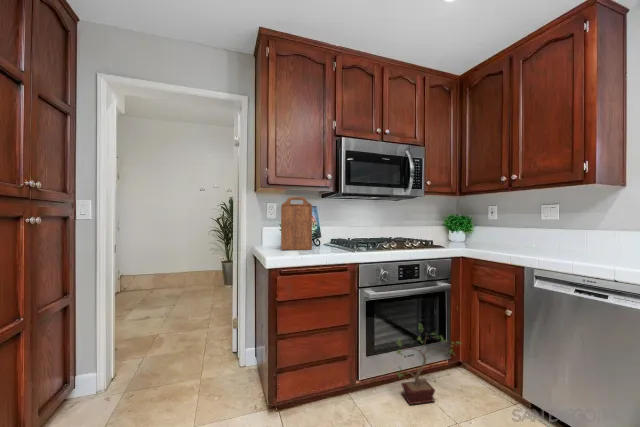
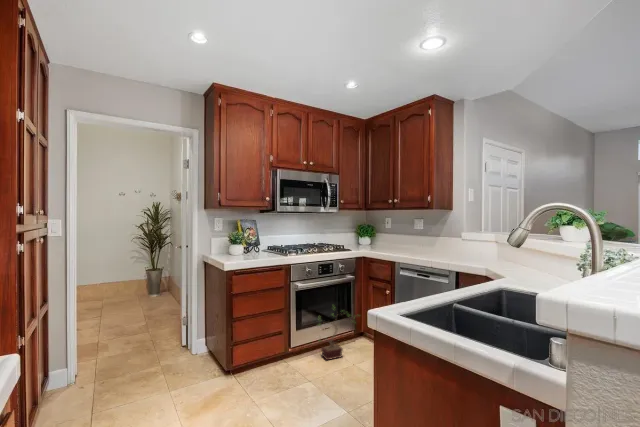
cutting board: present [281,197,312,250] -> none [231,215,255,256]

